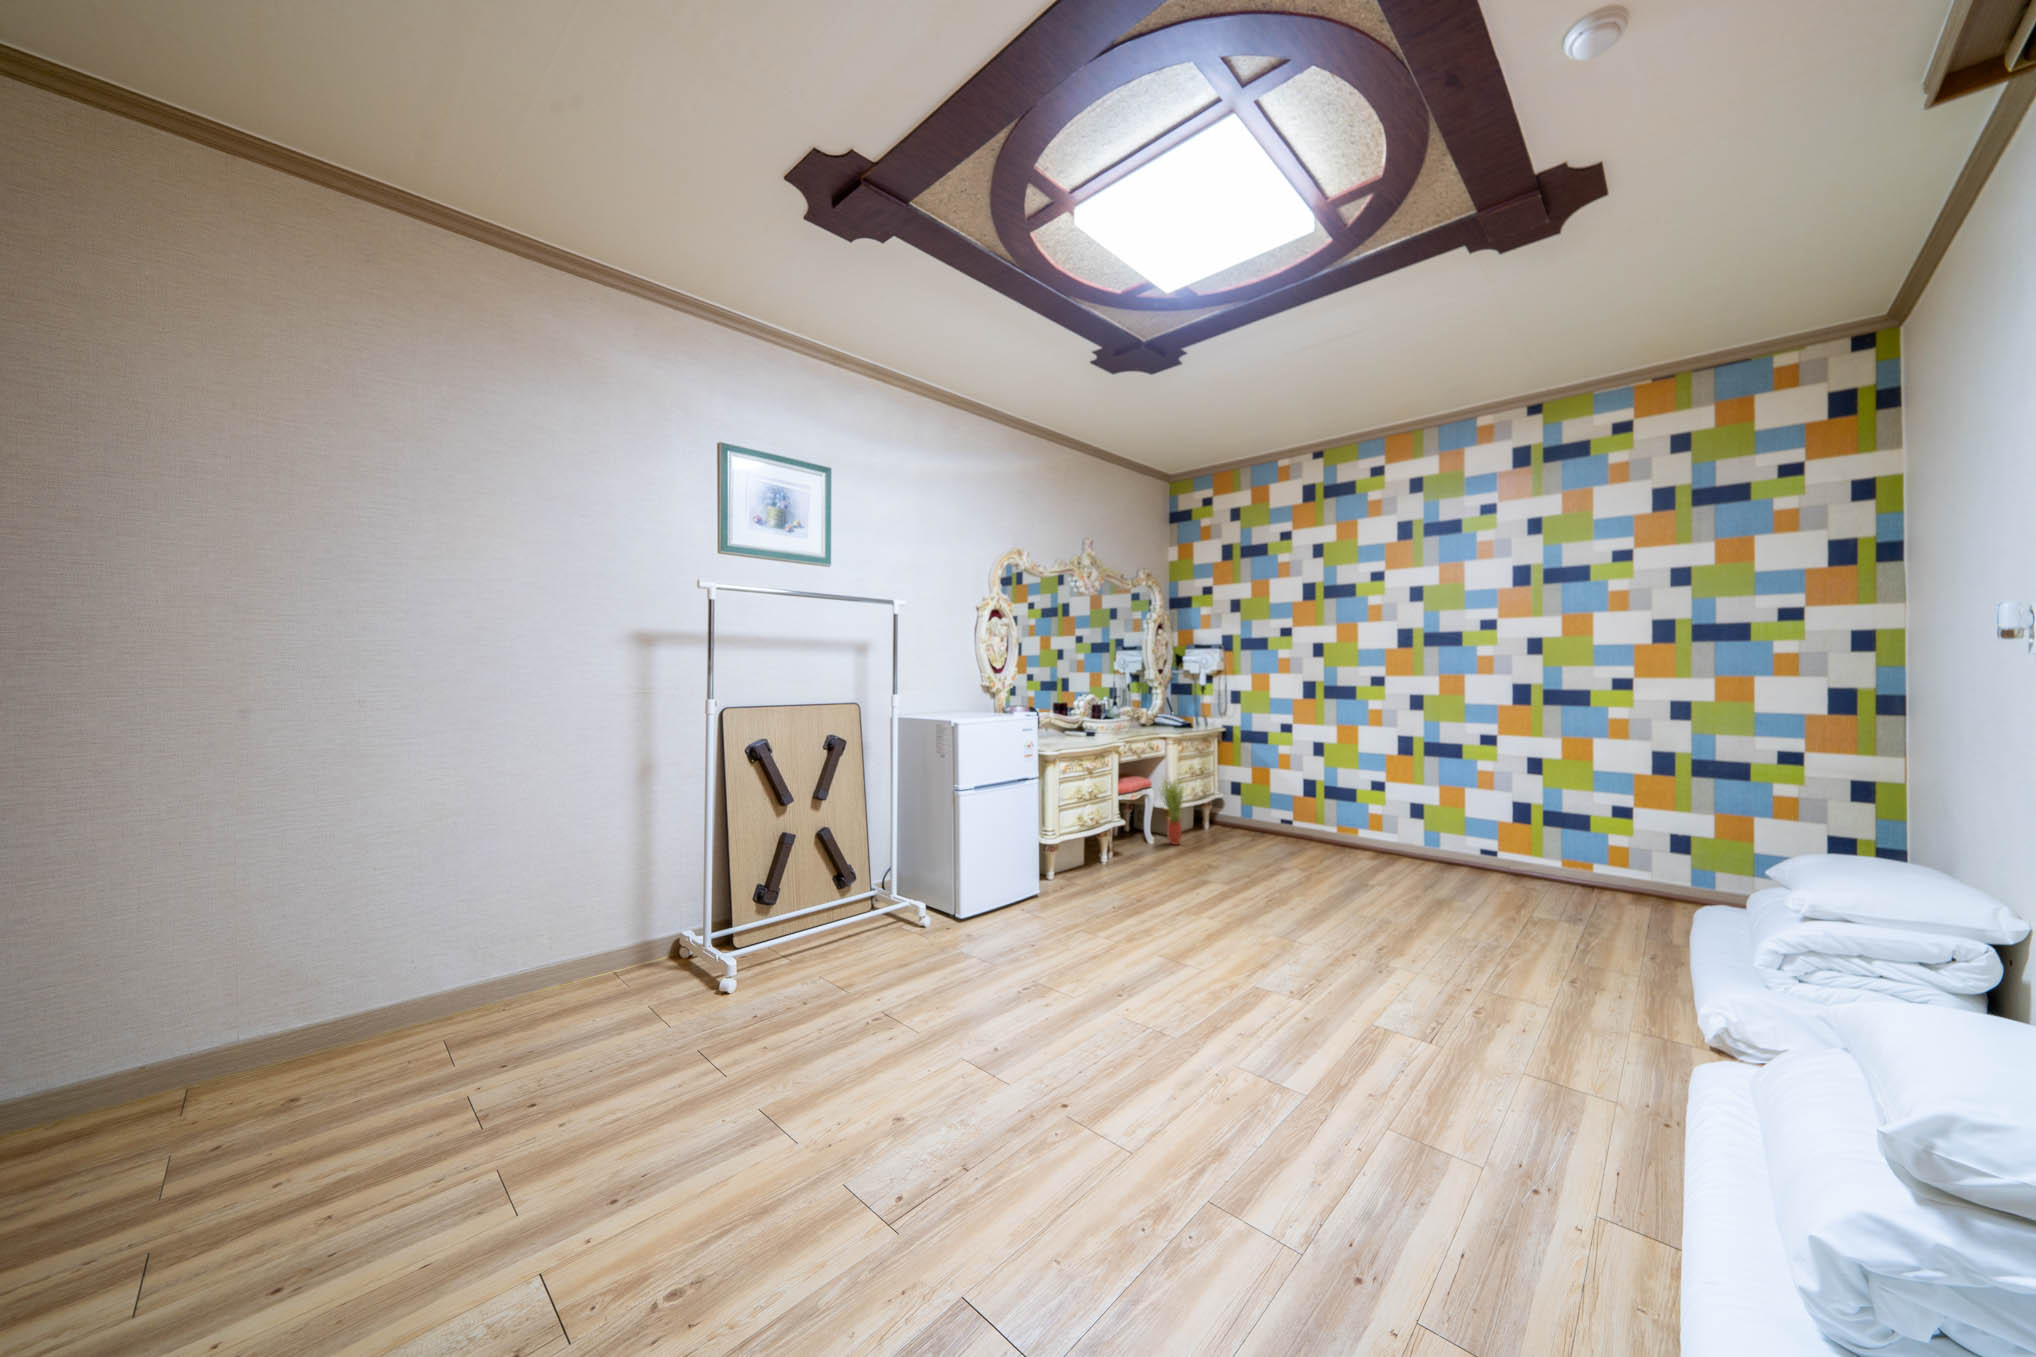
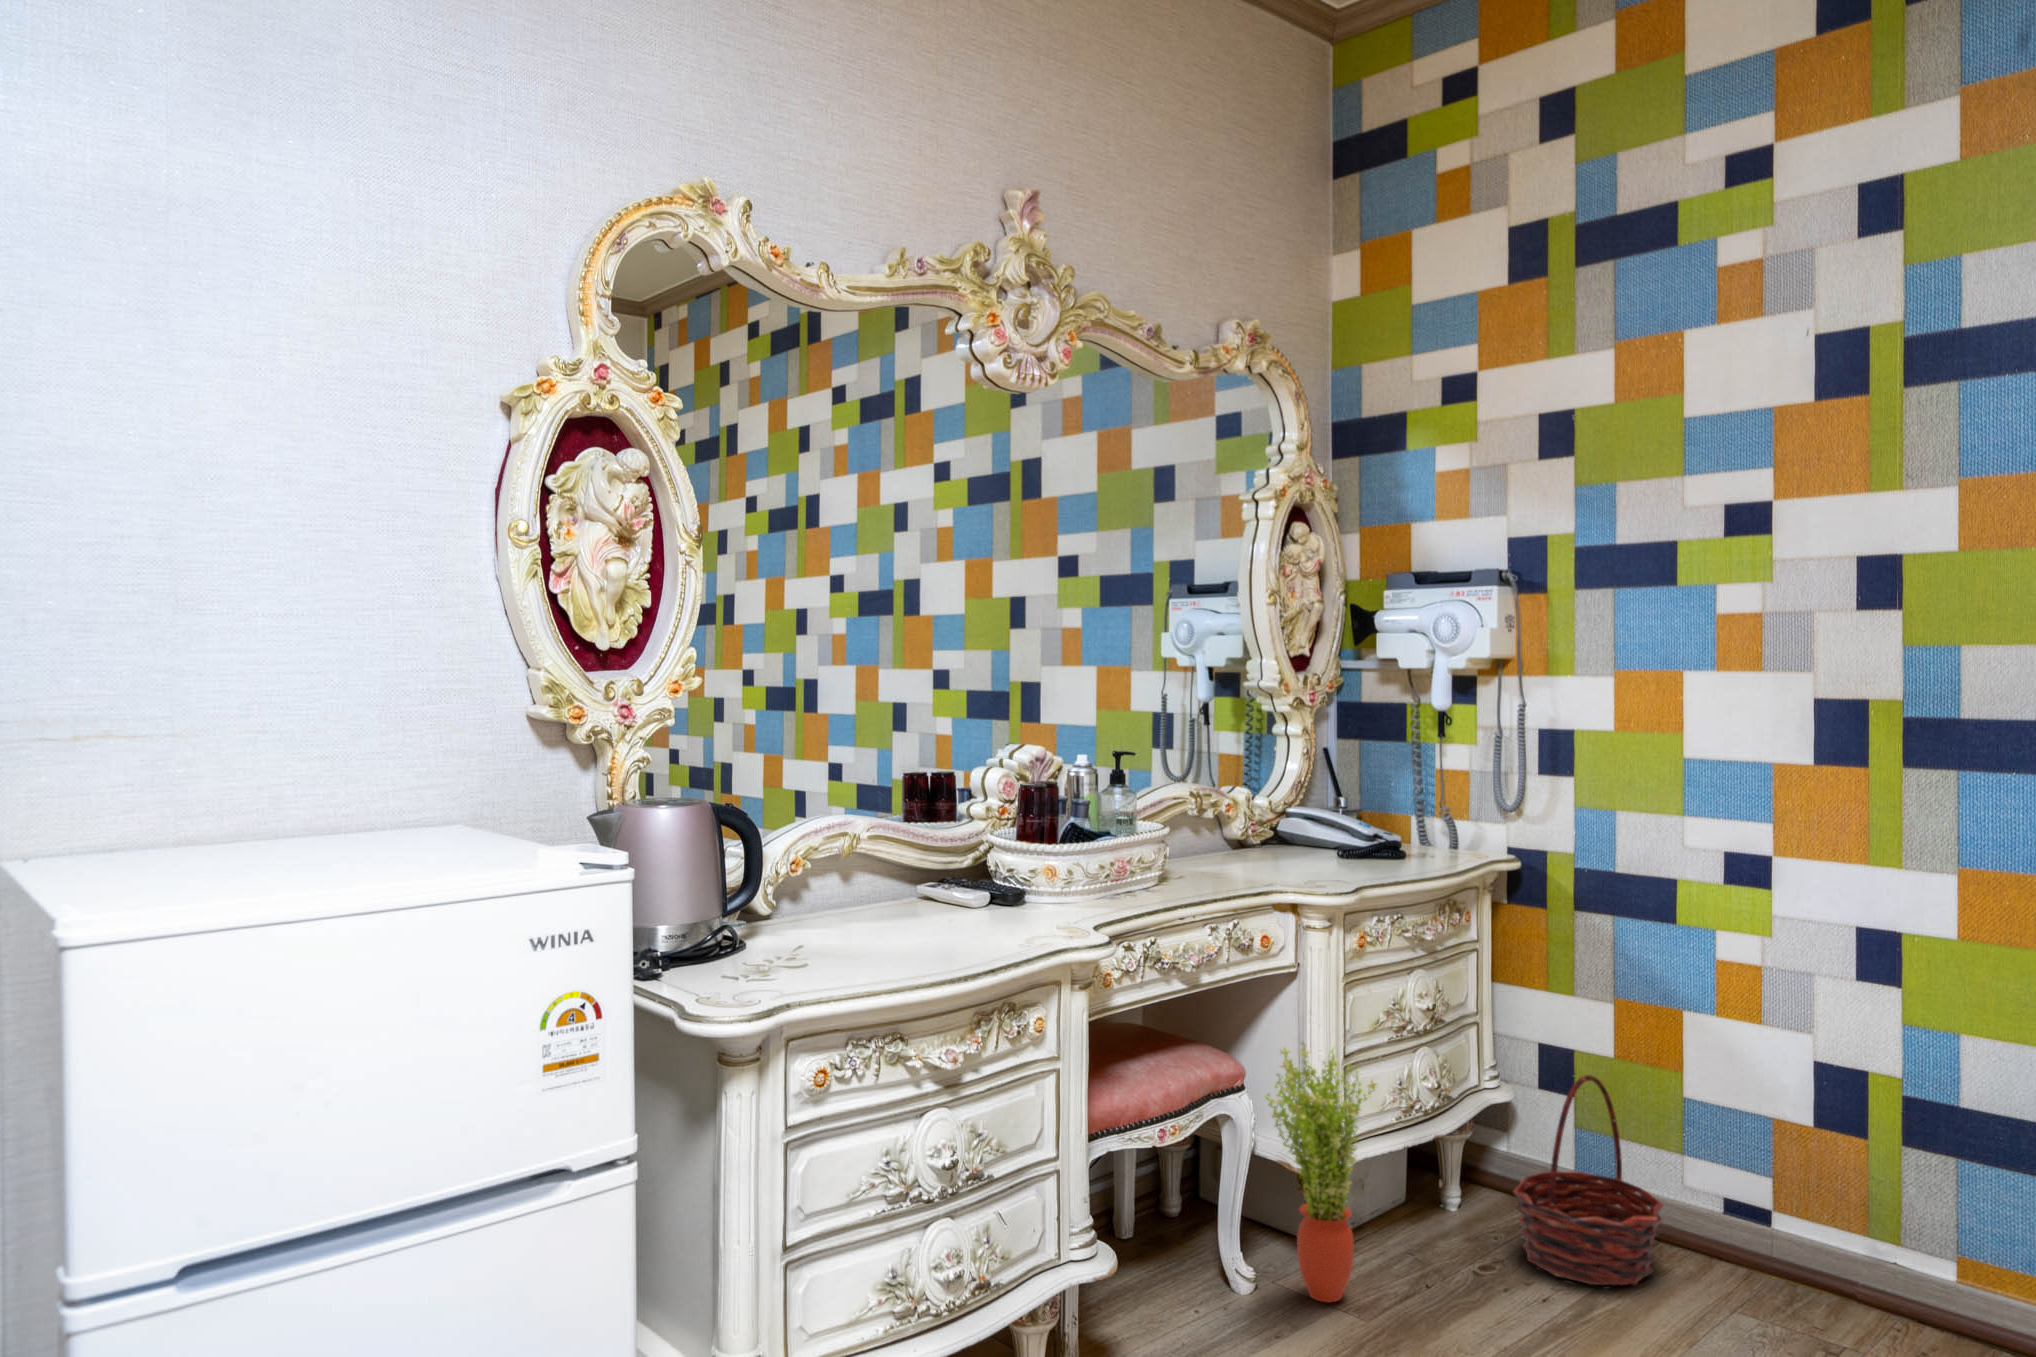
basket: none [1224,786,1265,841] -> present [1513,1075,1663,1285]

